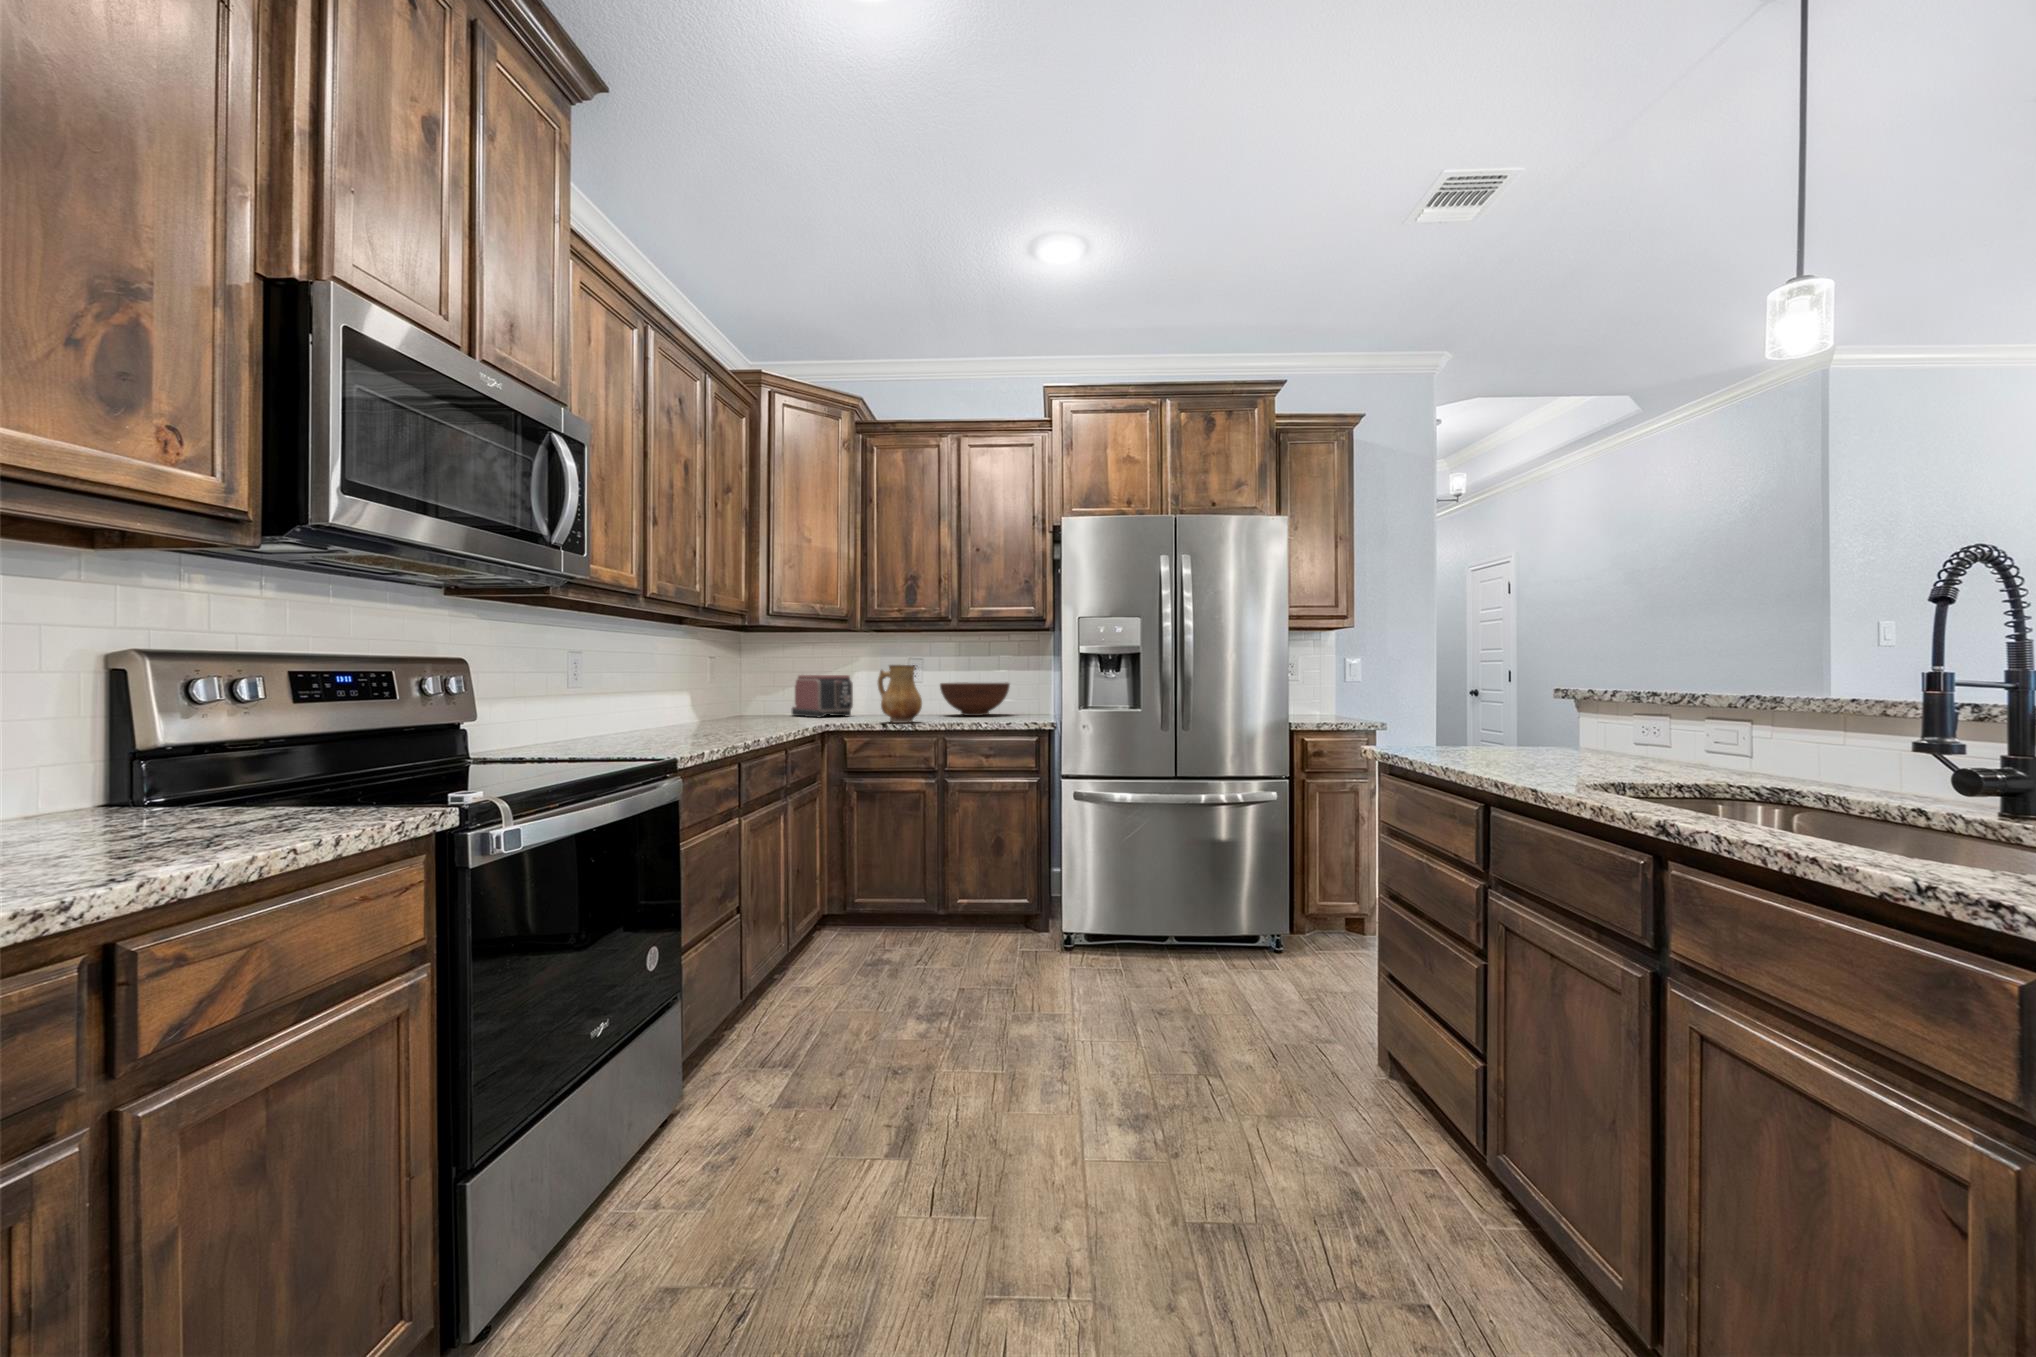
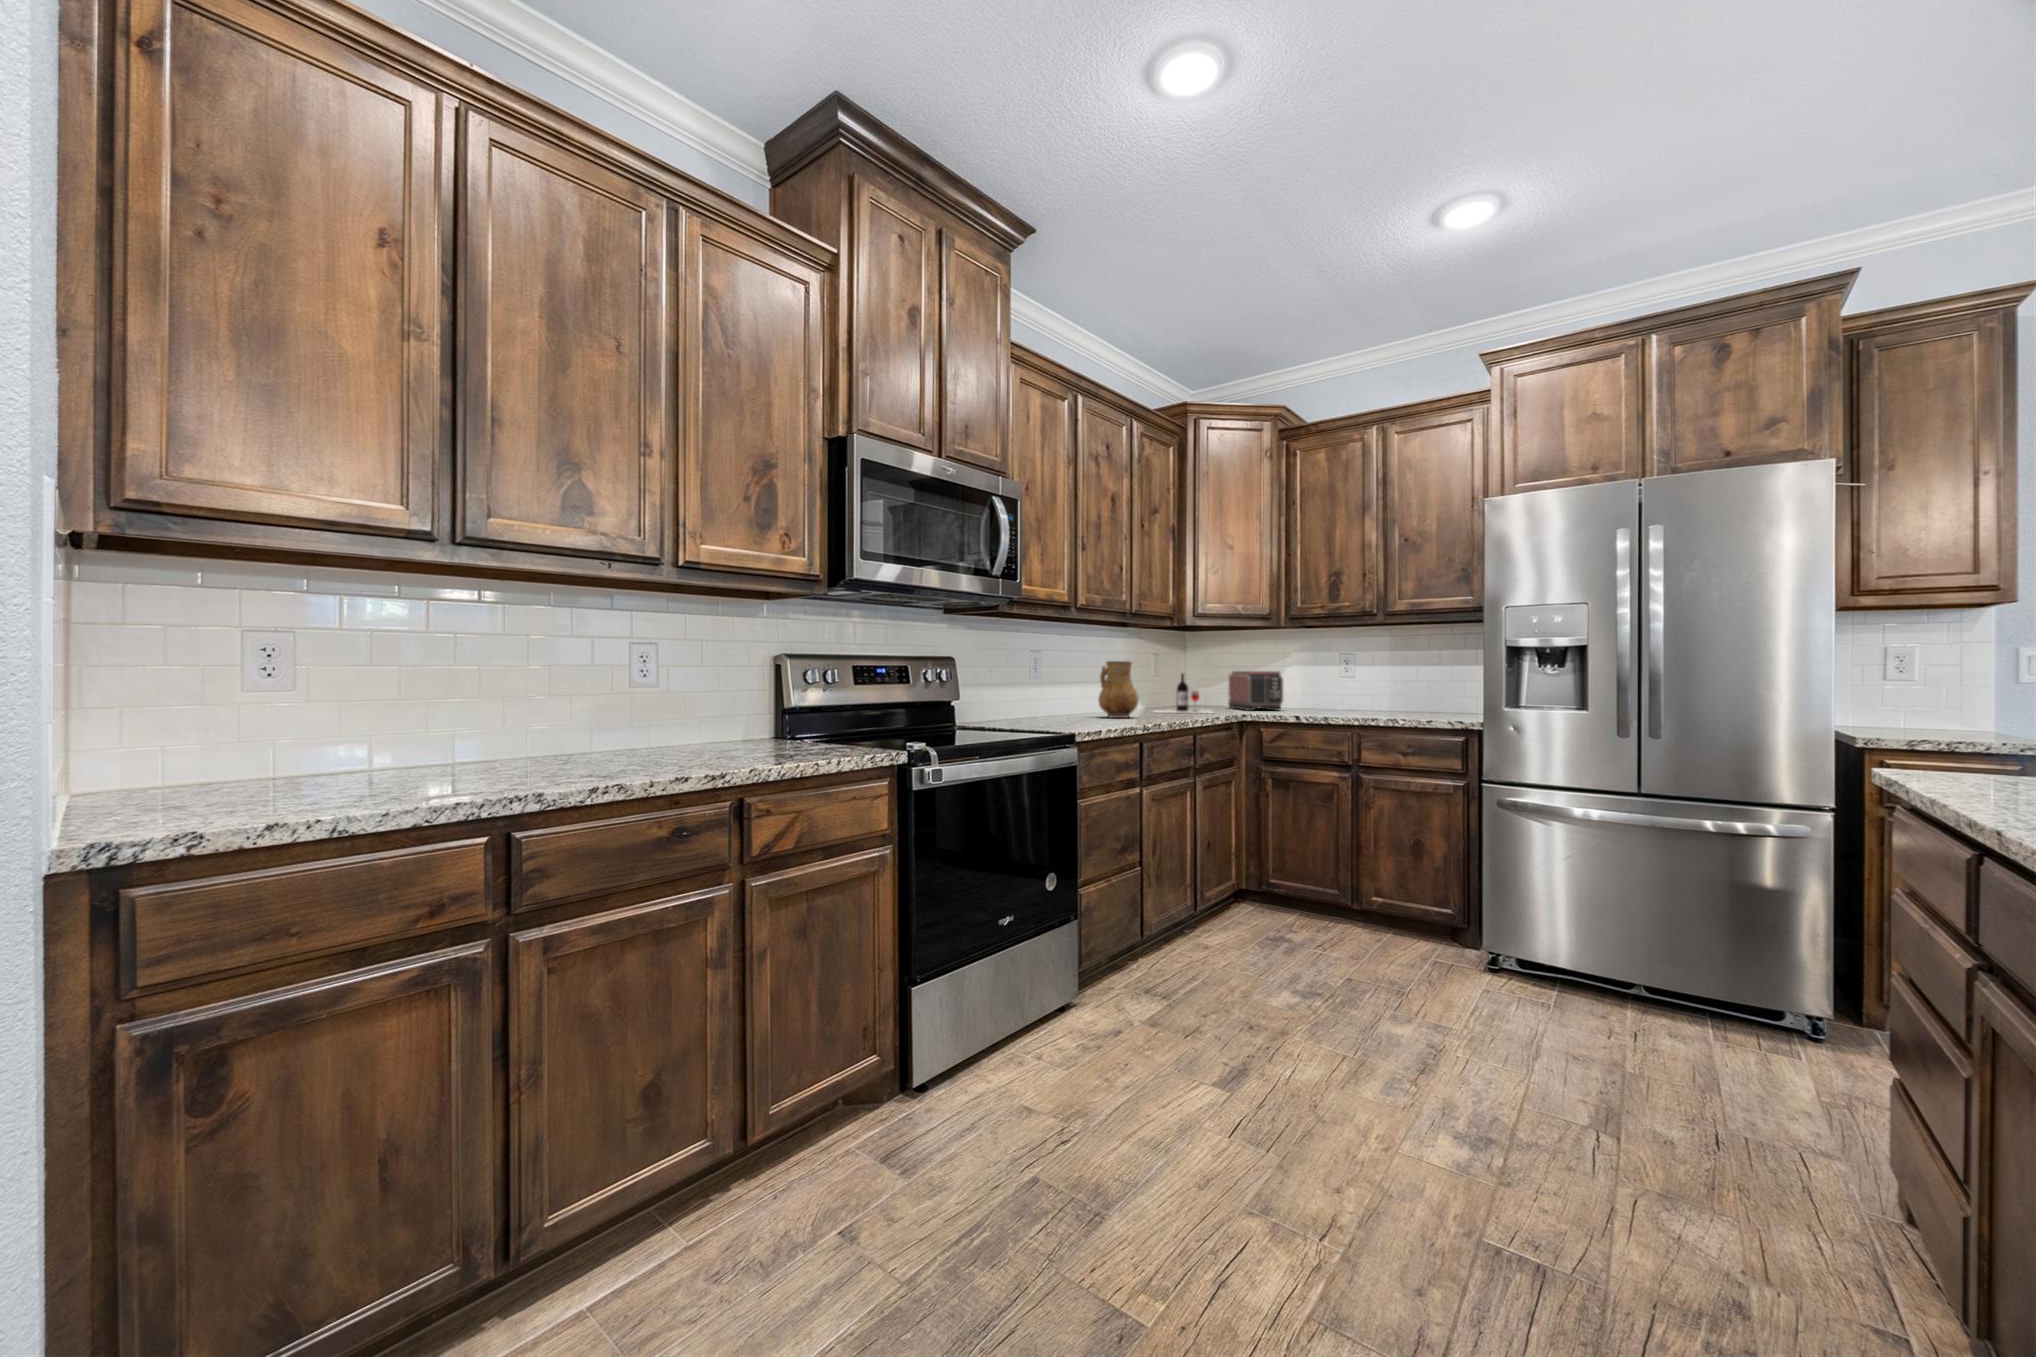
ceramic pitcher: present [877,665,922,723] -> present [1099,661,1139,718]
wine bottle: none [713,678,791,724] -> present [1154,673,1213,713]
fruit bowl: present [940,682,1010,716] -> none [1370,680,1449,714]

